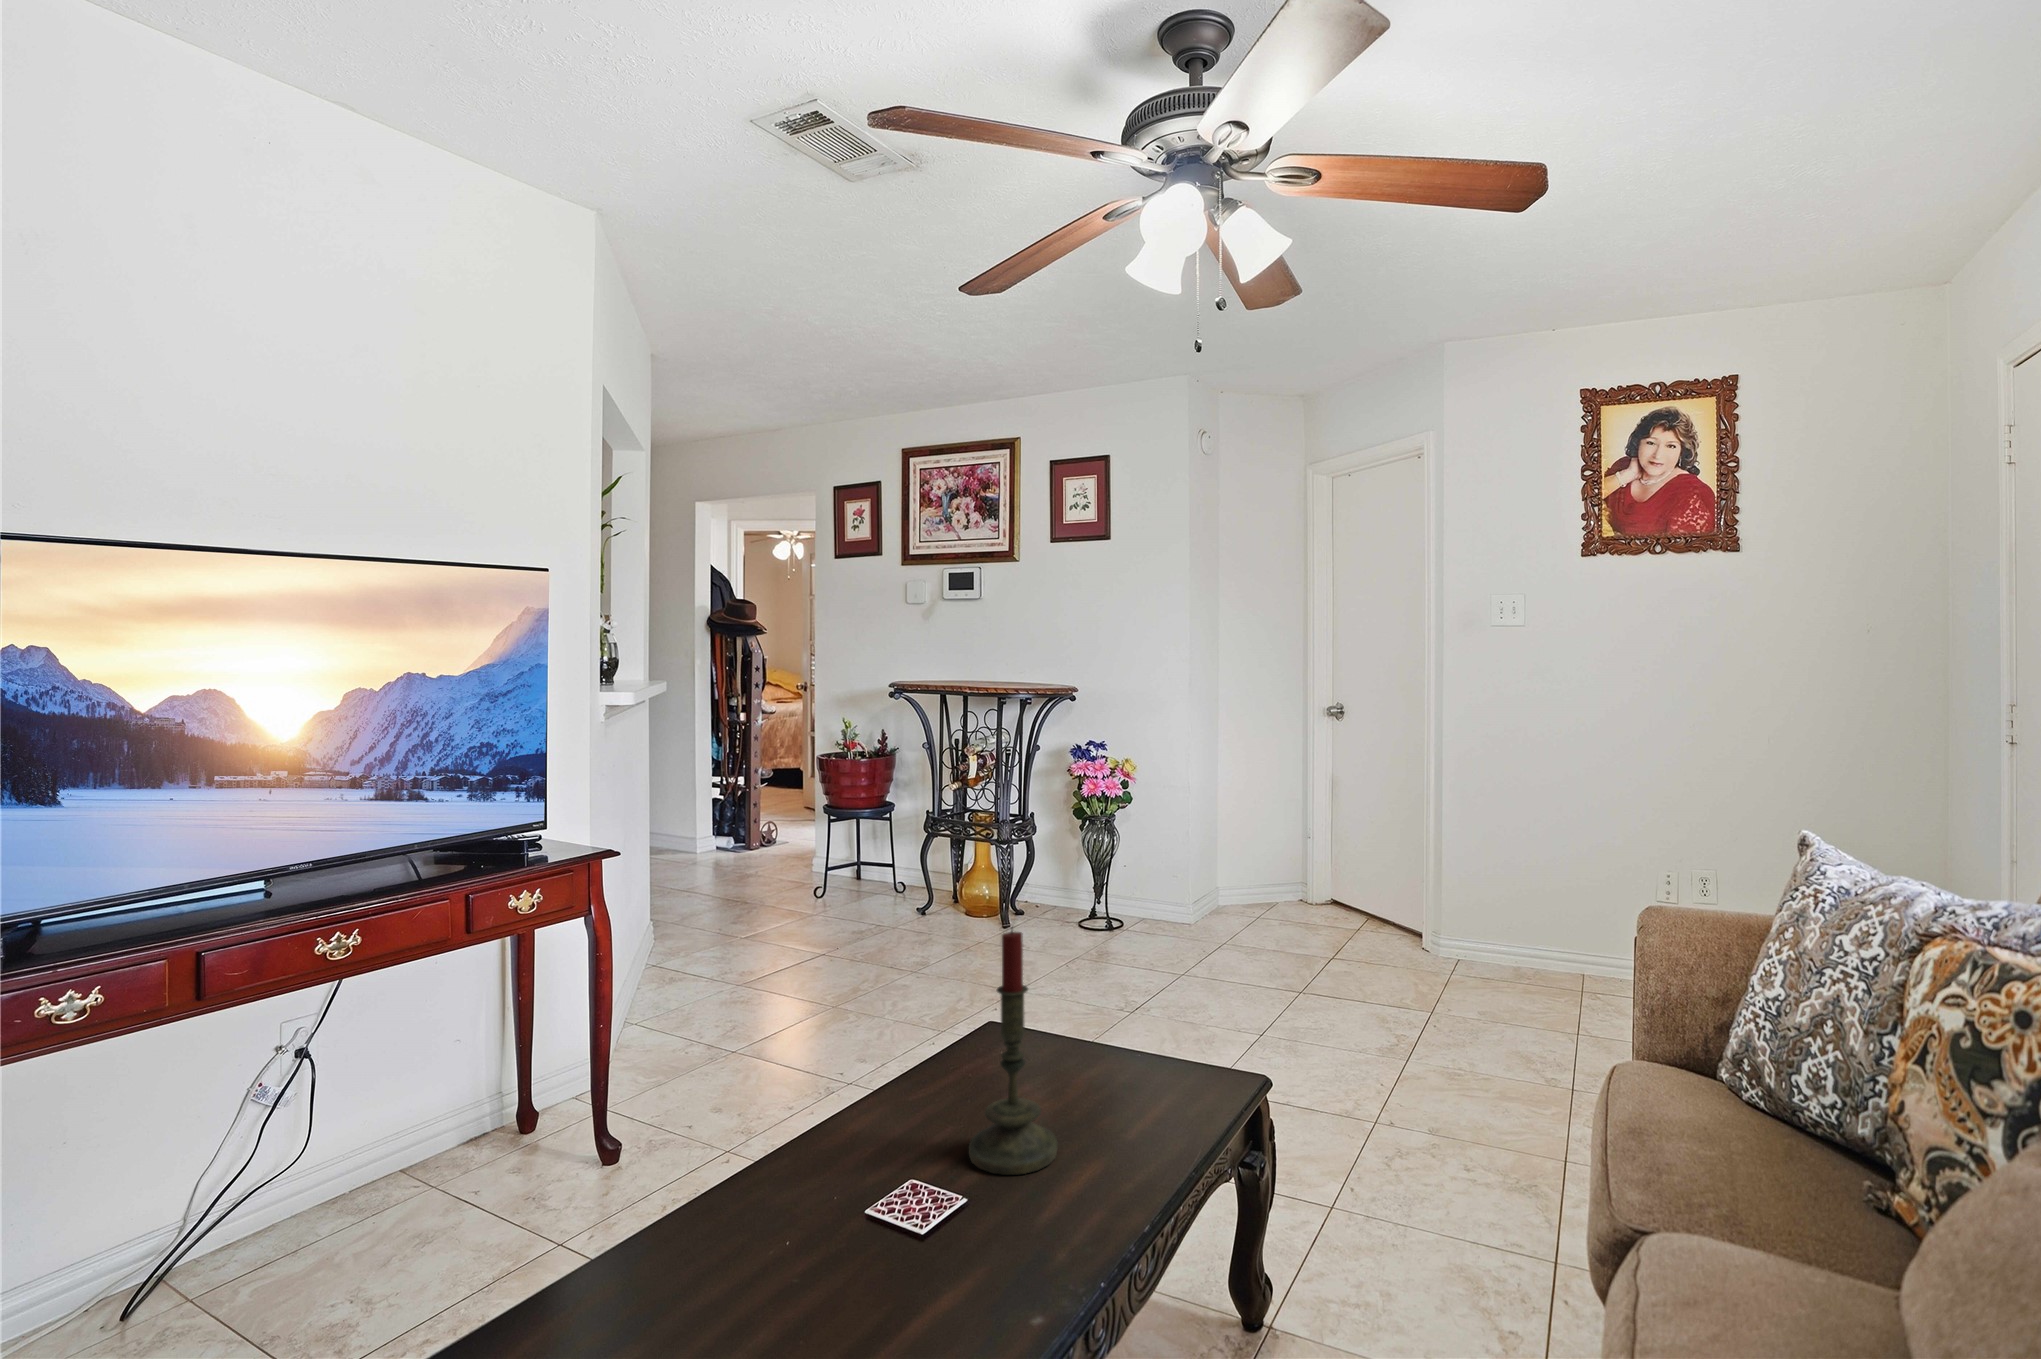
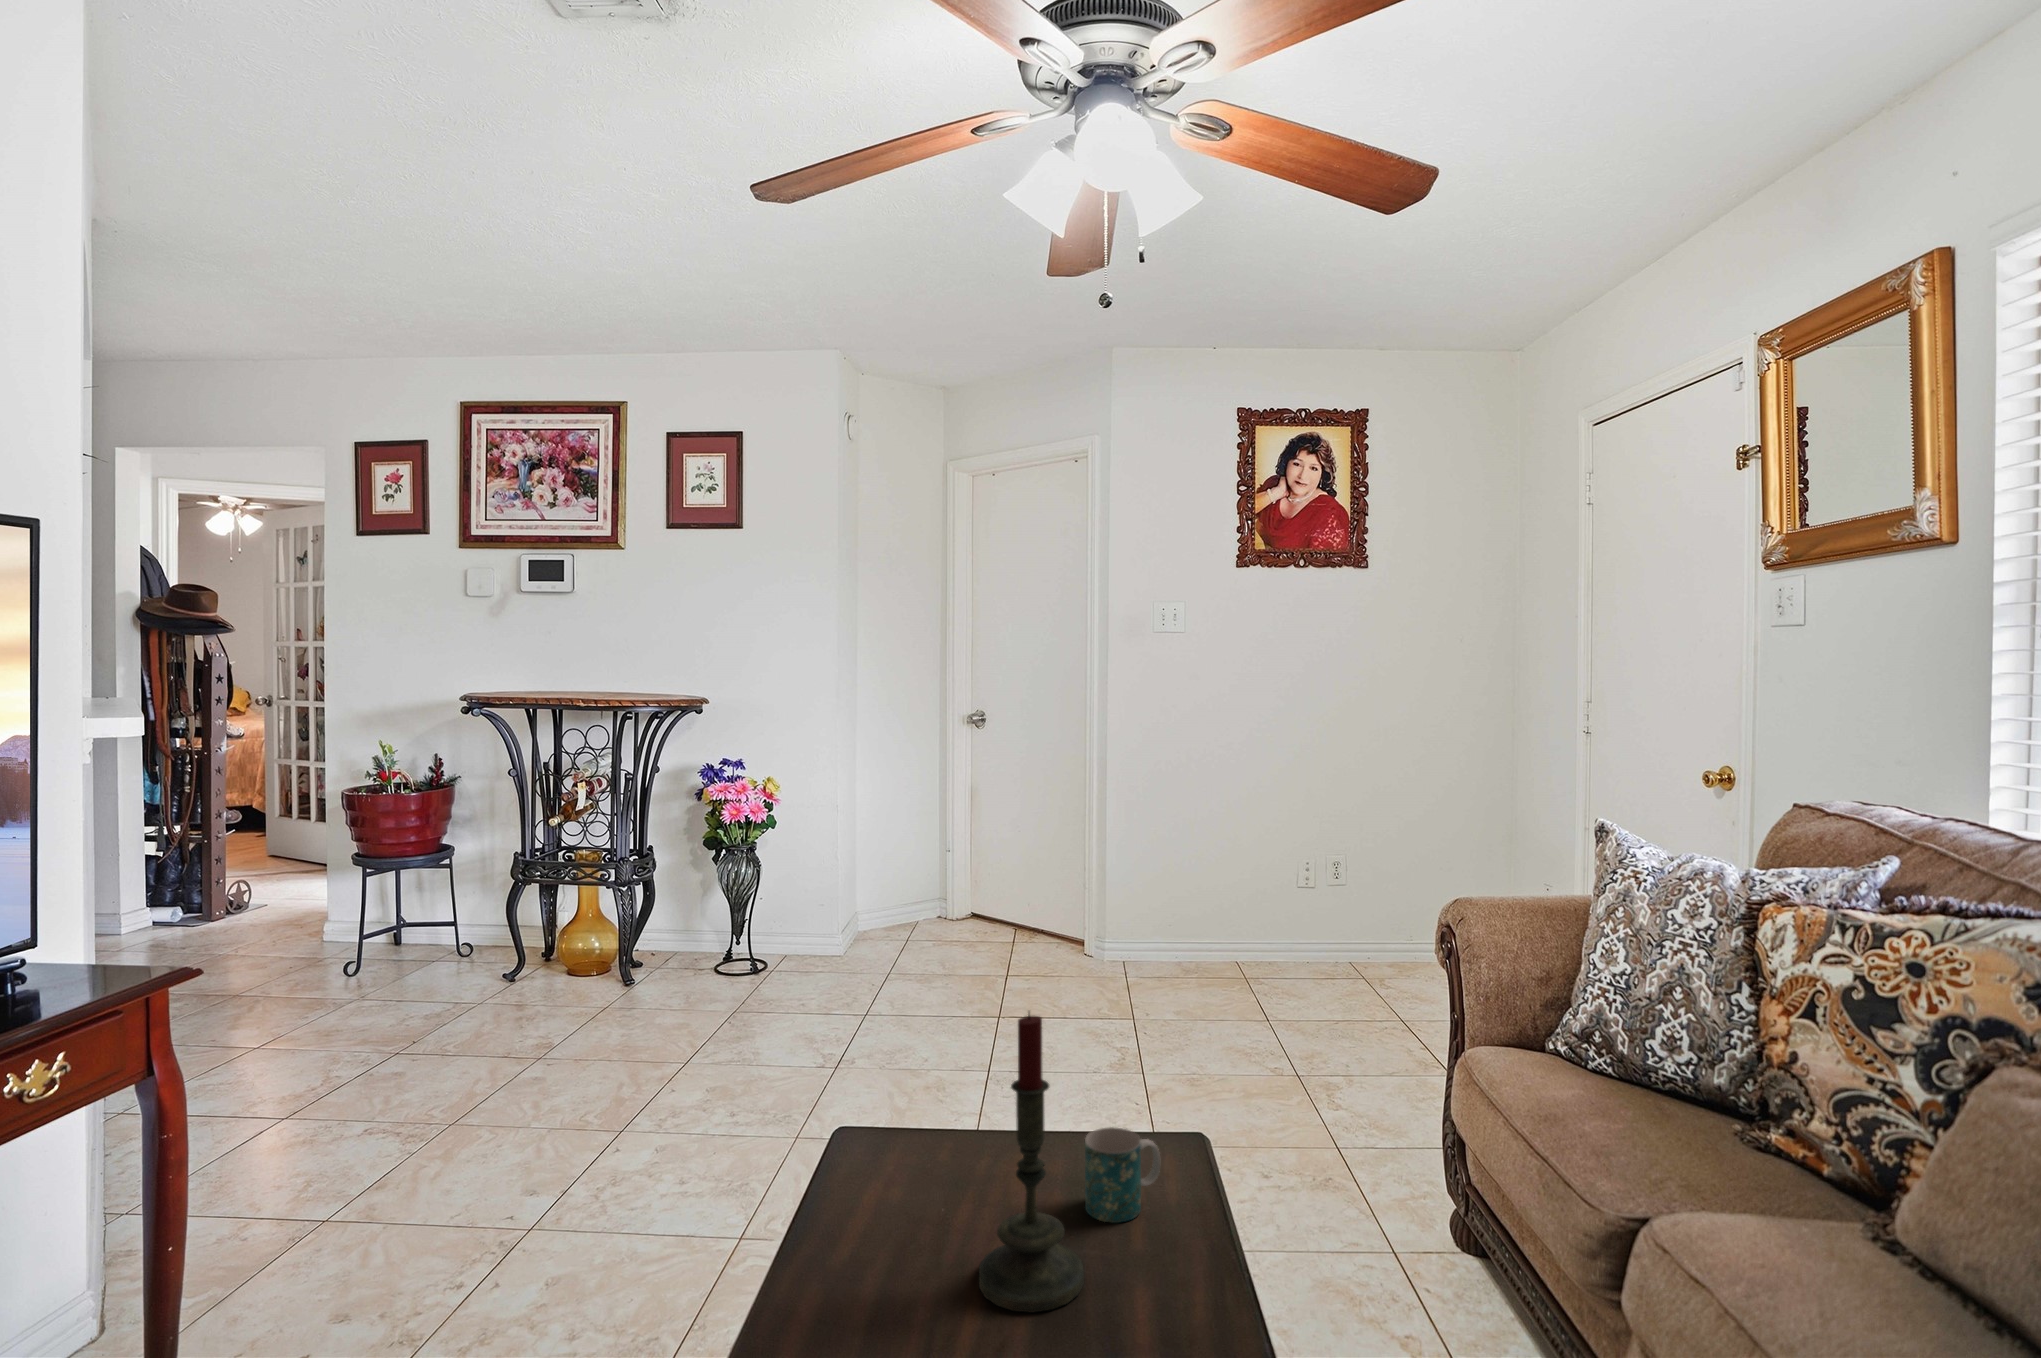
mug: none [1106,1050,1179,1132] -> present [1085,1127,1160,1223]

